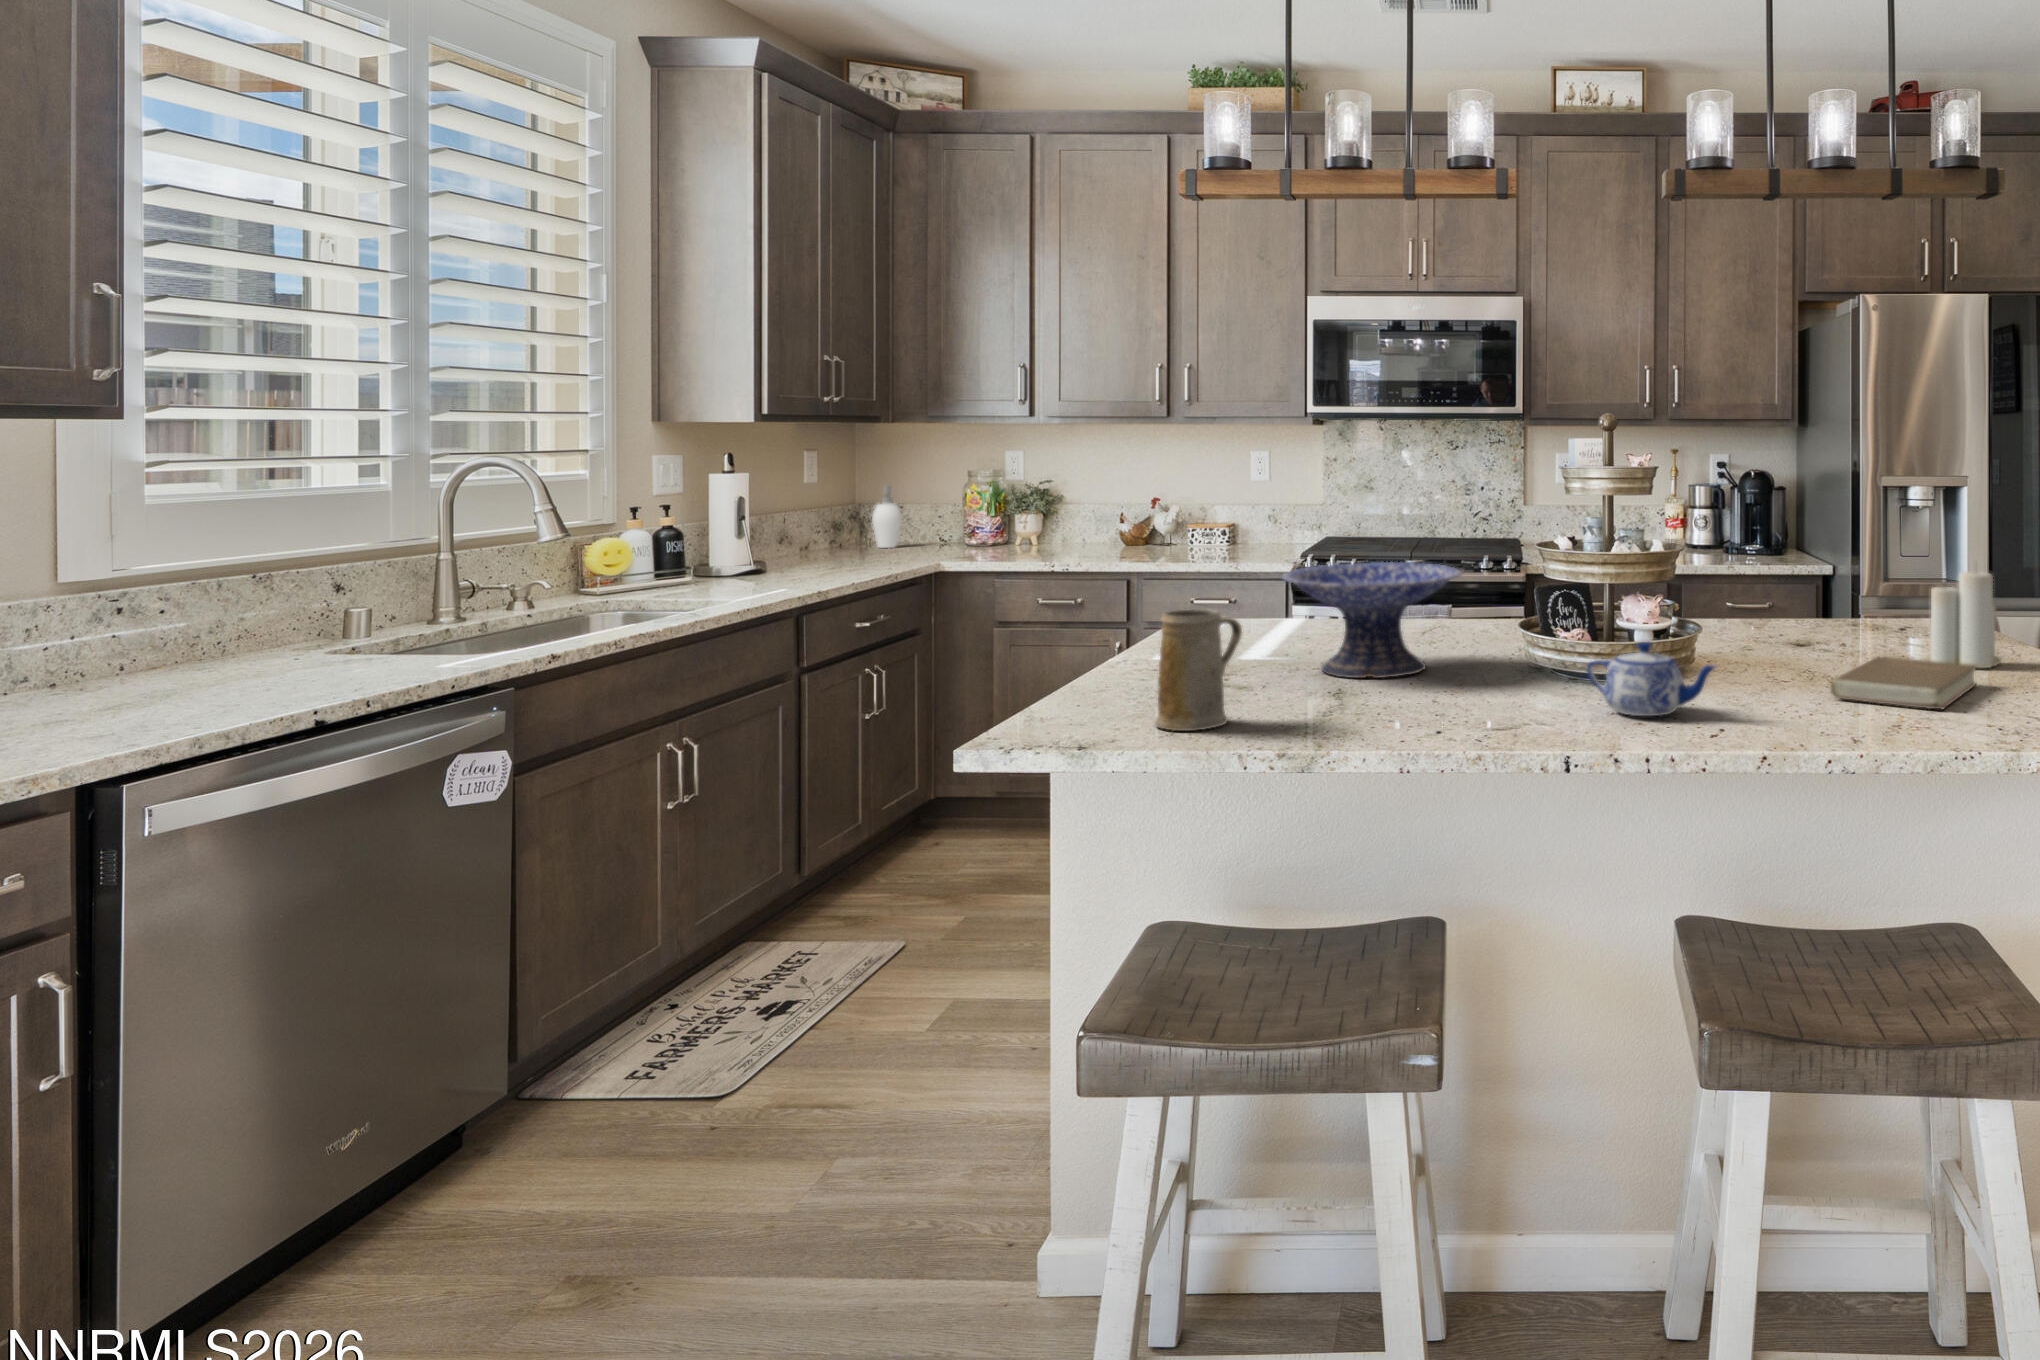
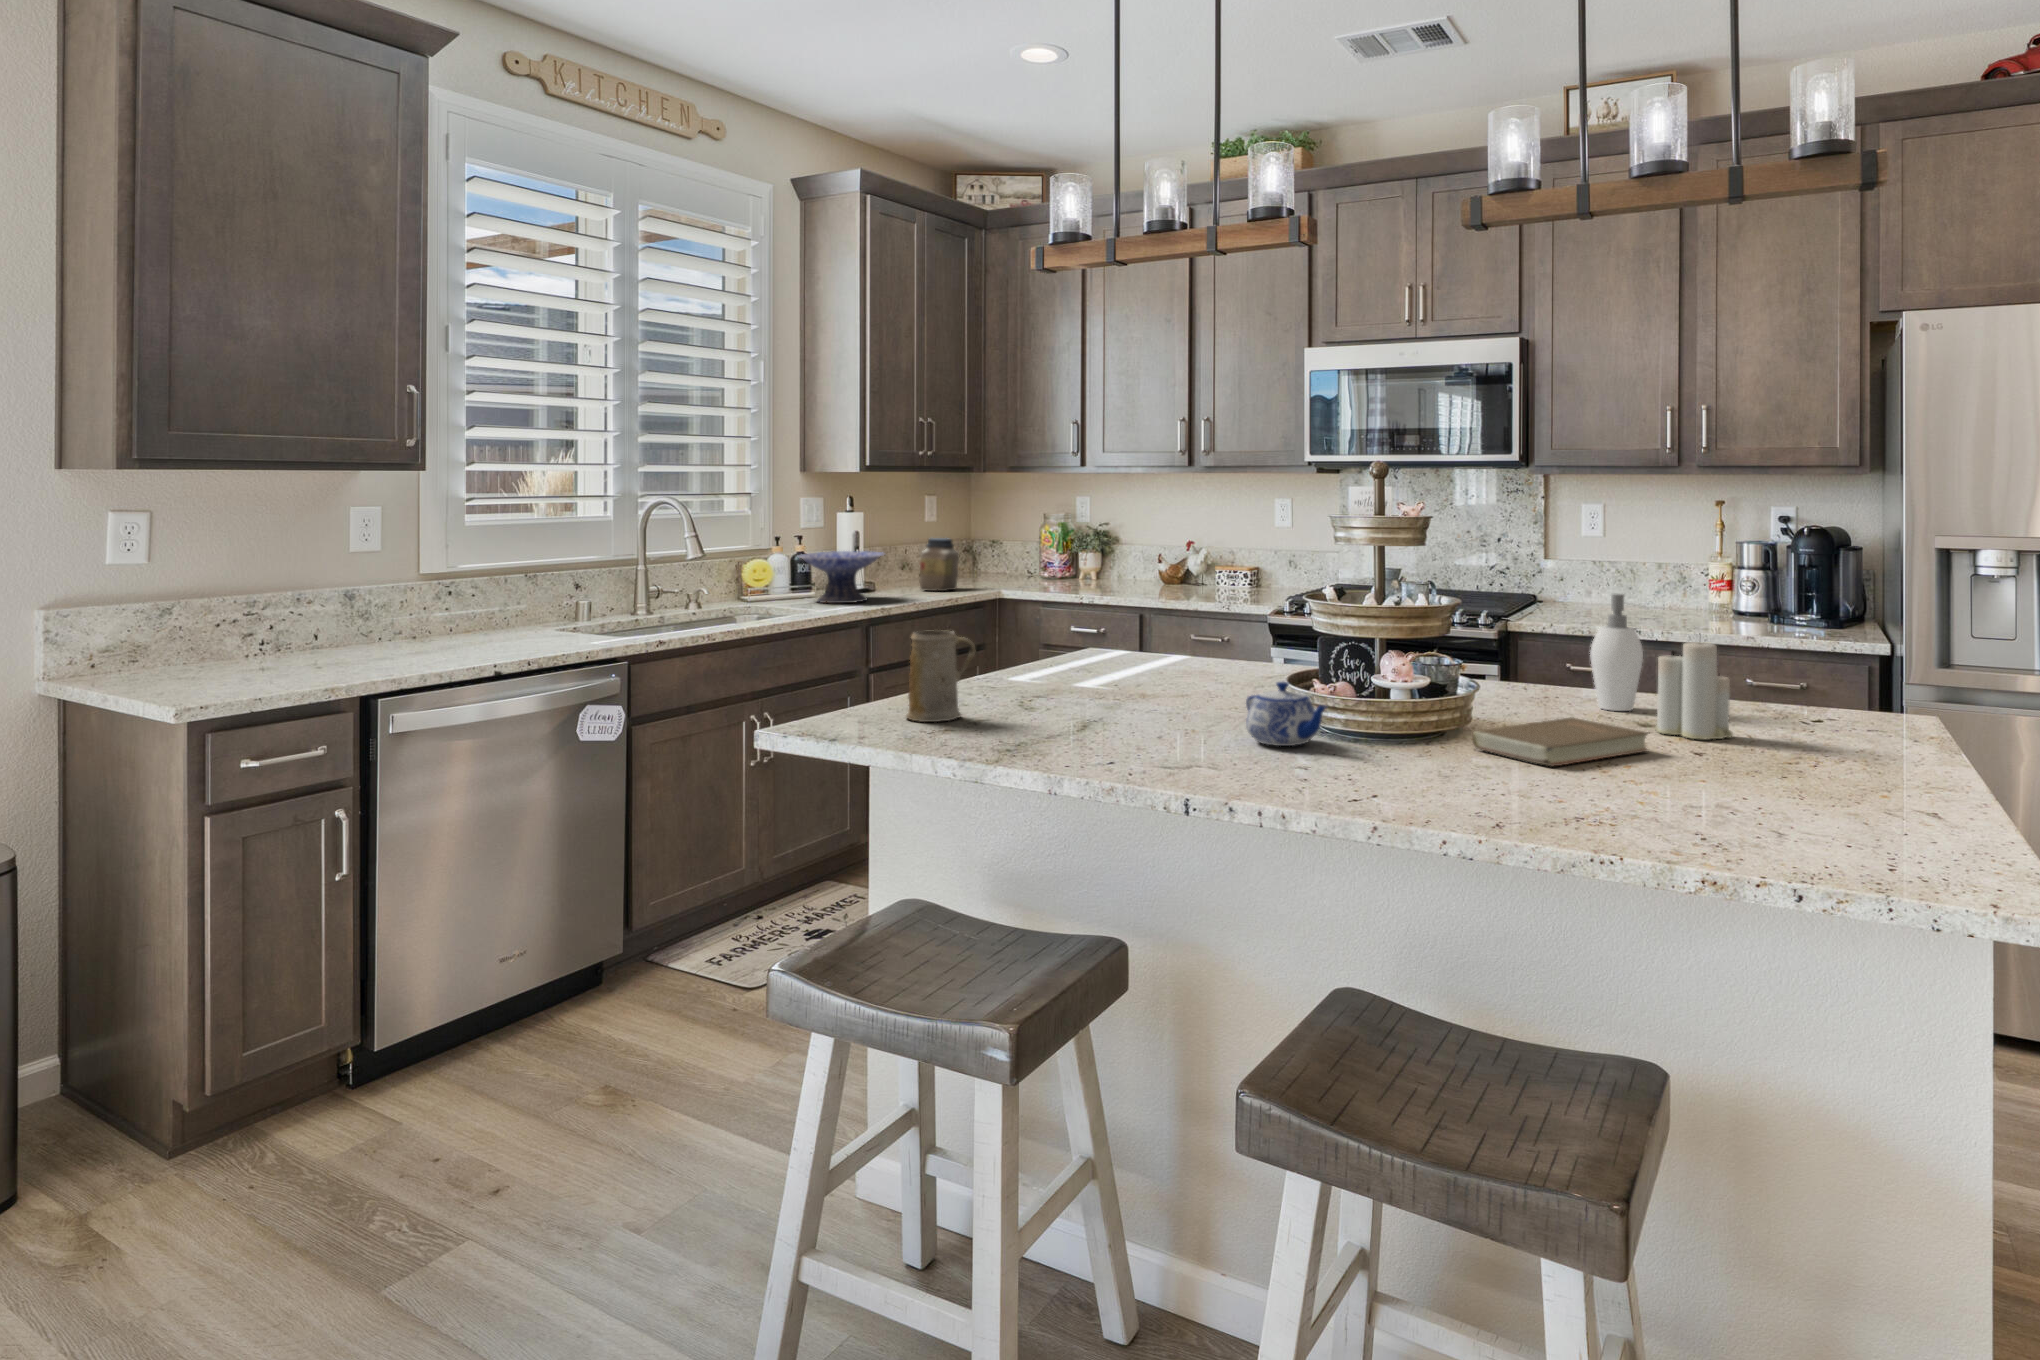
soap dispenser: present [872,486,902,548] -> present [1590,593,1643,711]
jar: none [823,502,872,568] -> present [920,538,958,591]
decorative bowl: present [1282,562,1461,678] -> present [798,551,885,603]

